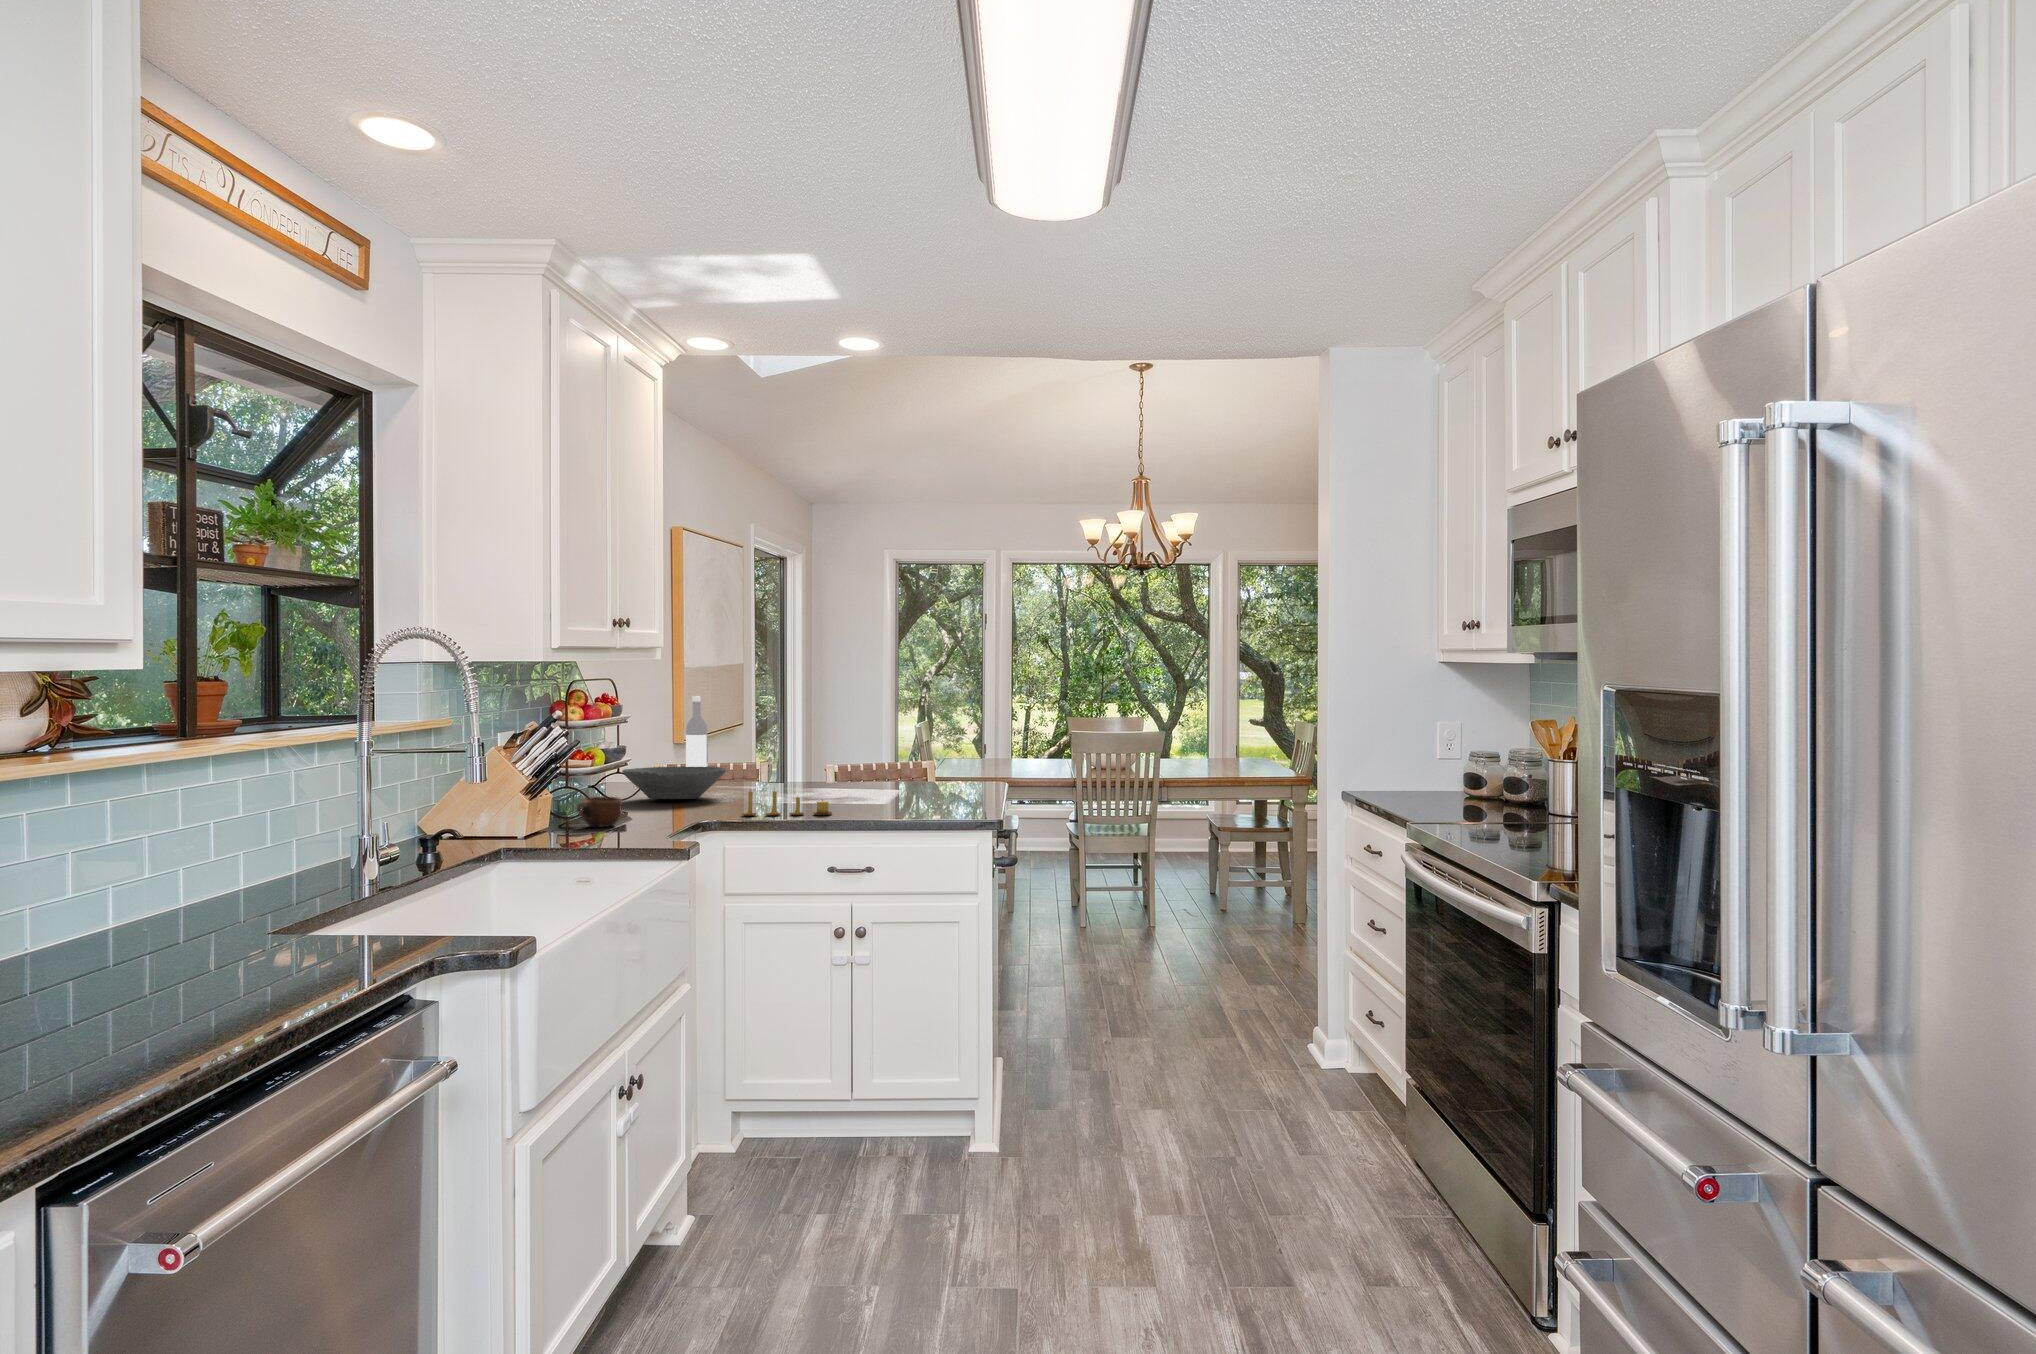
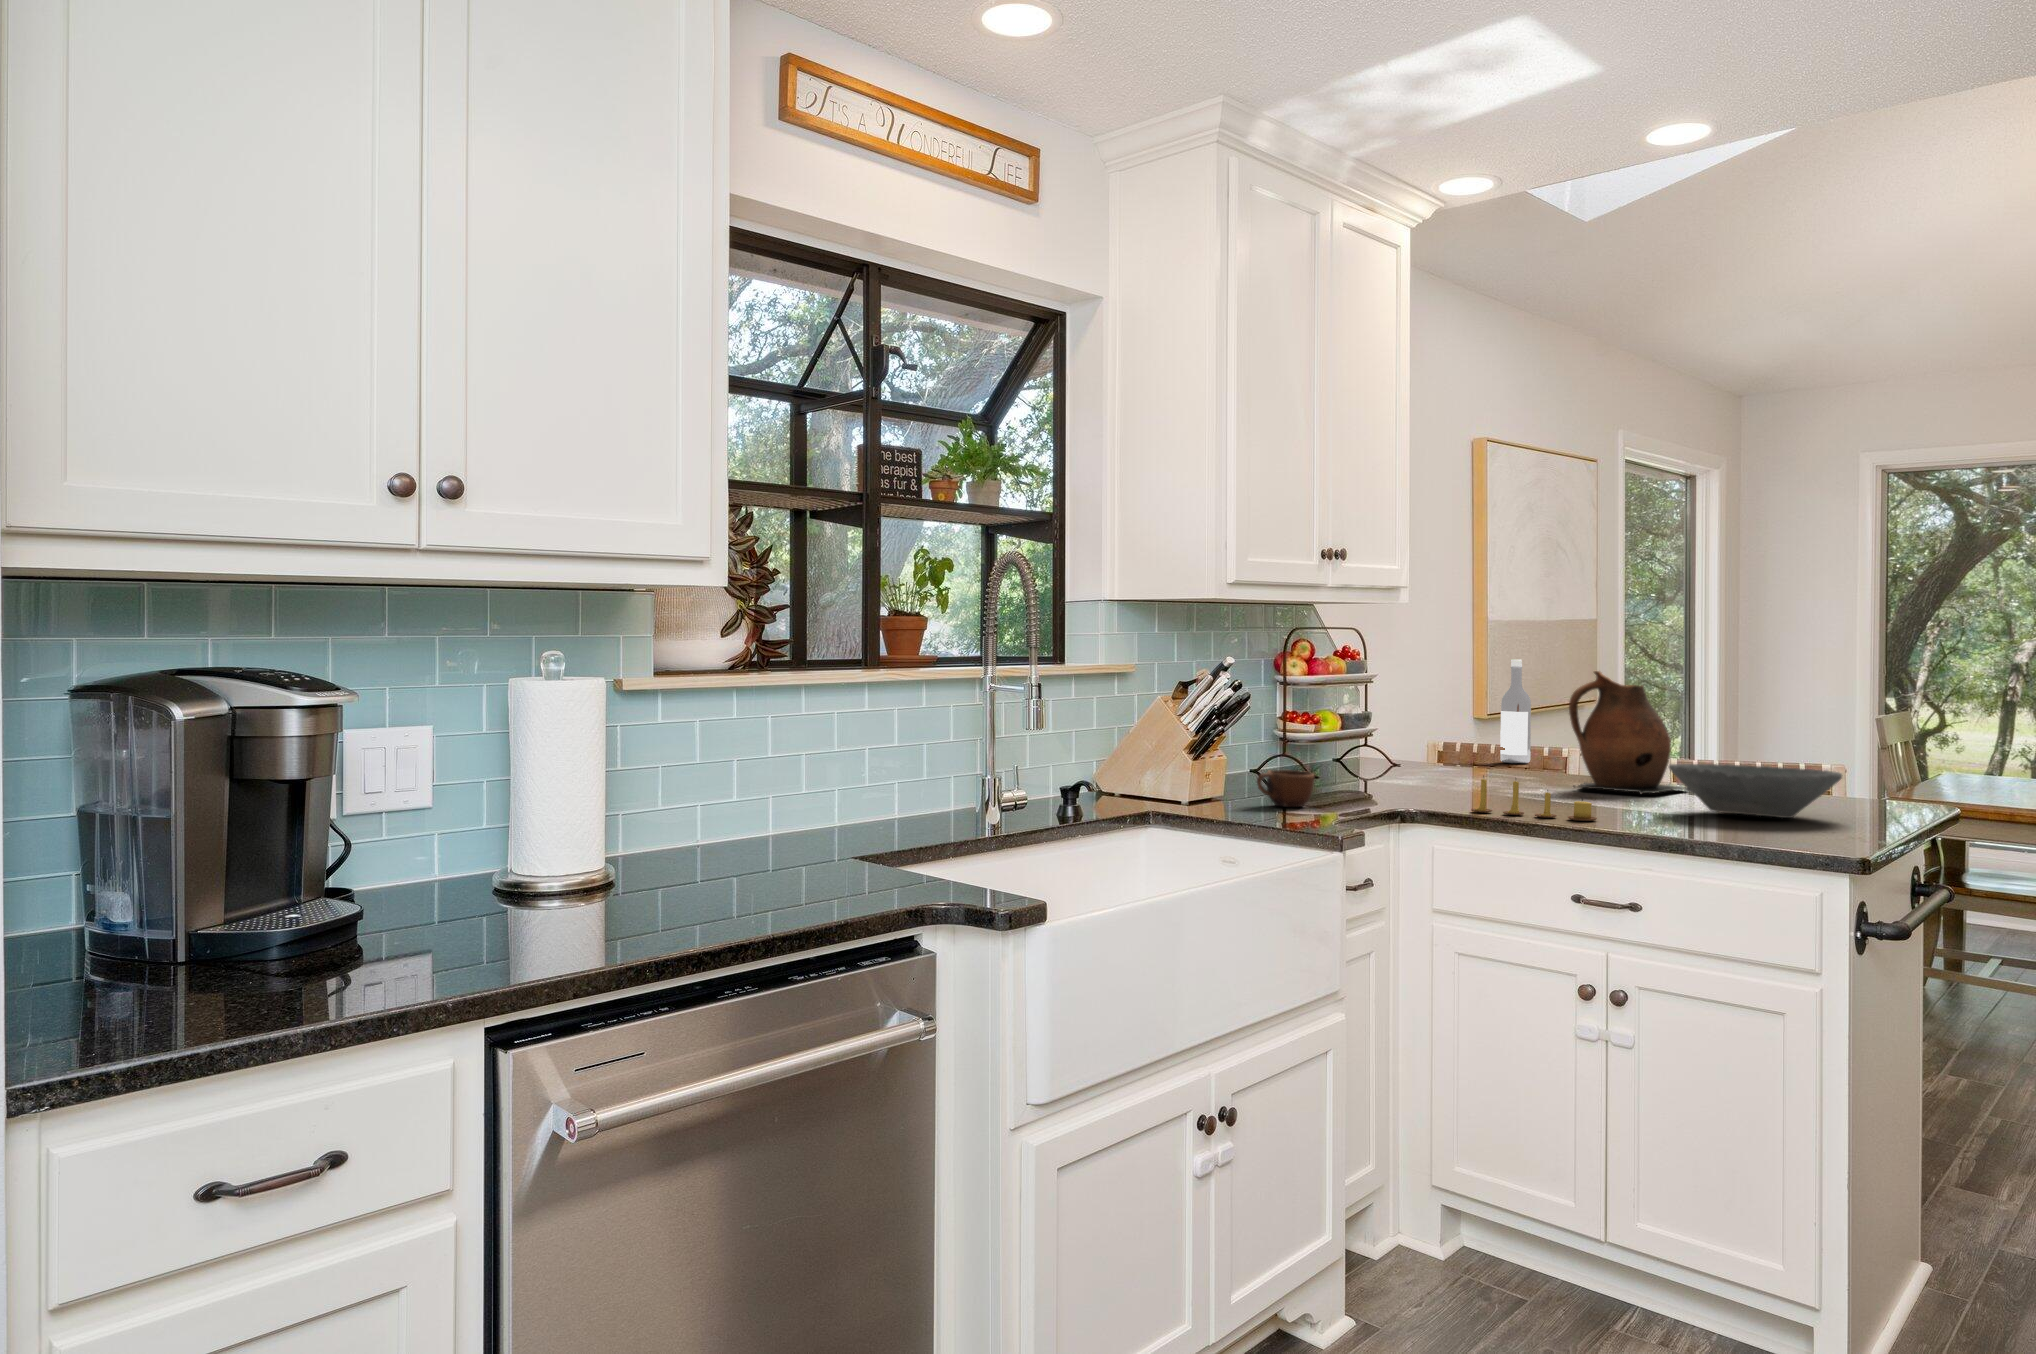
ceramic pitcher: none [770,706,845,792] -> present [1569,671,1689,794]
bowl: present [622,766,726,799] -> present [1669,764,1842,818]

